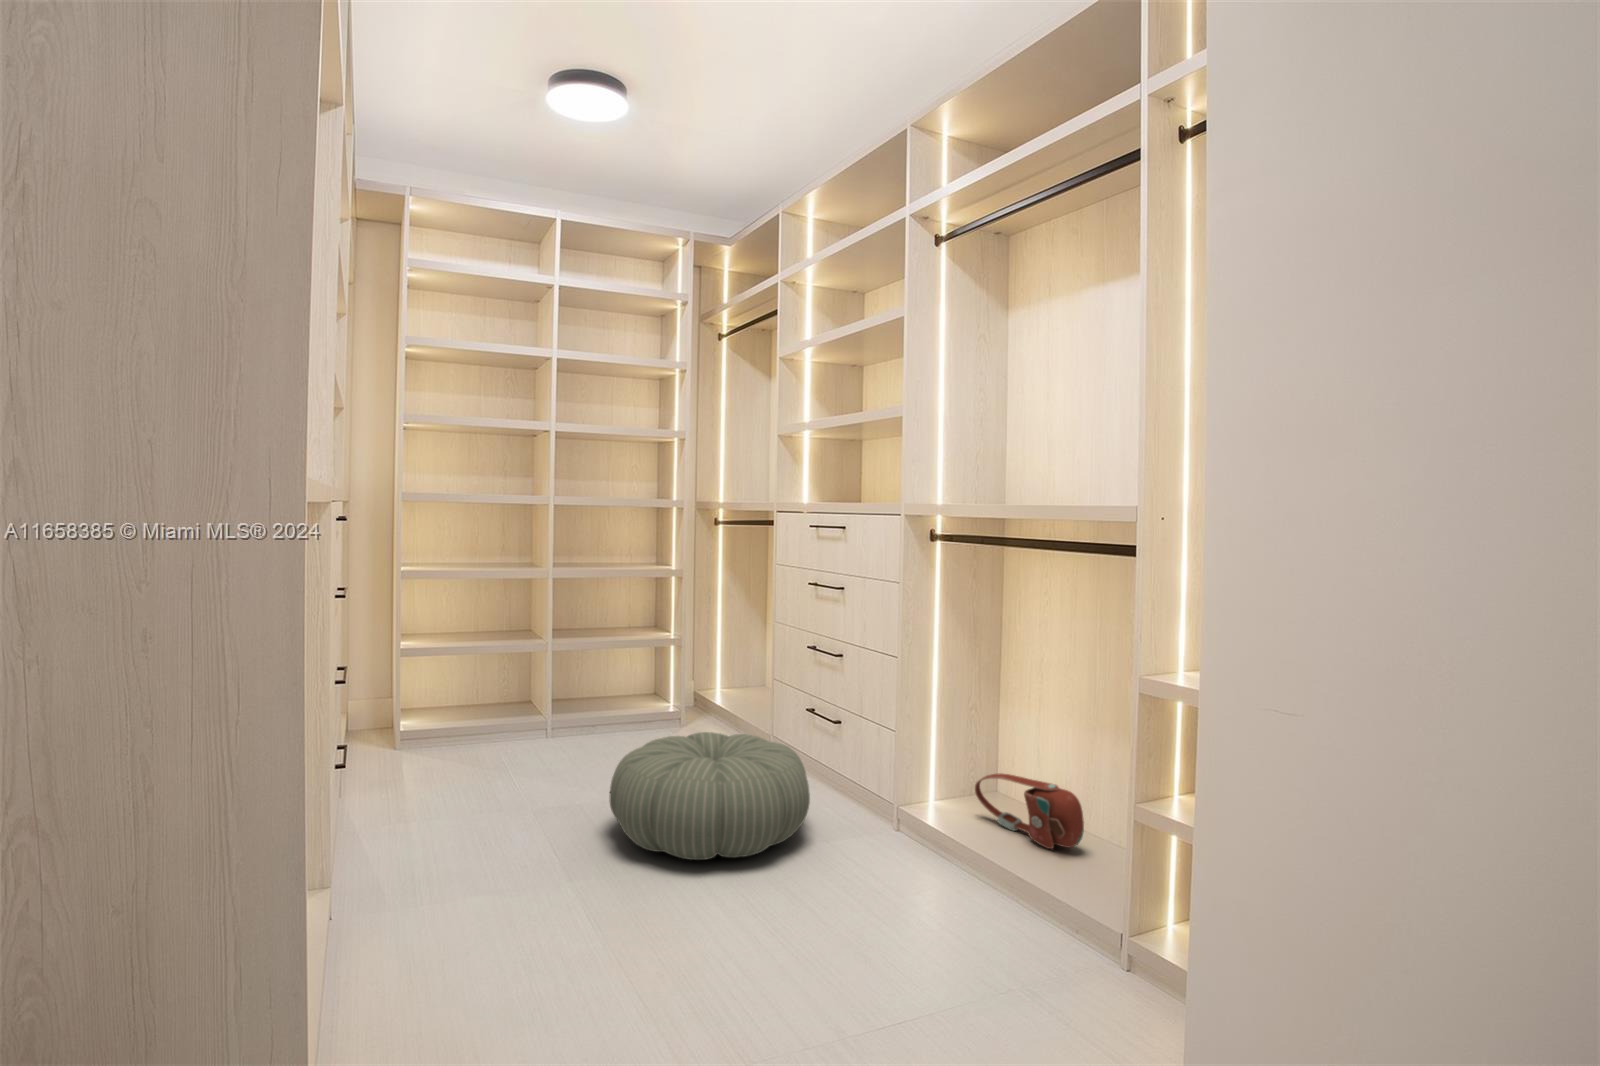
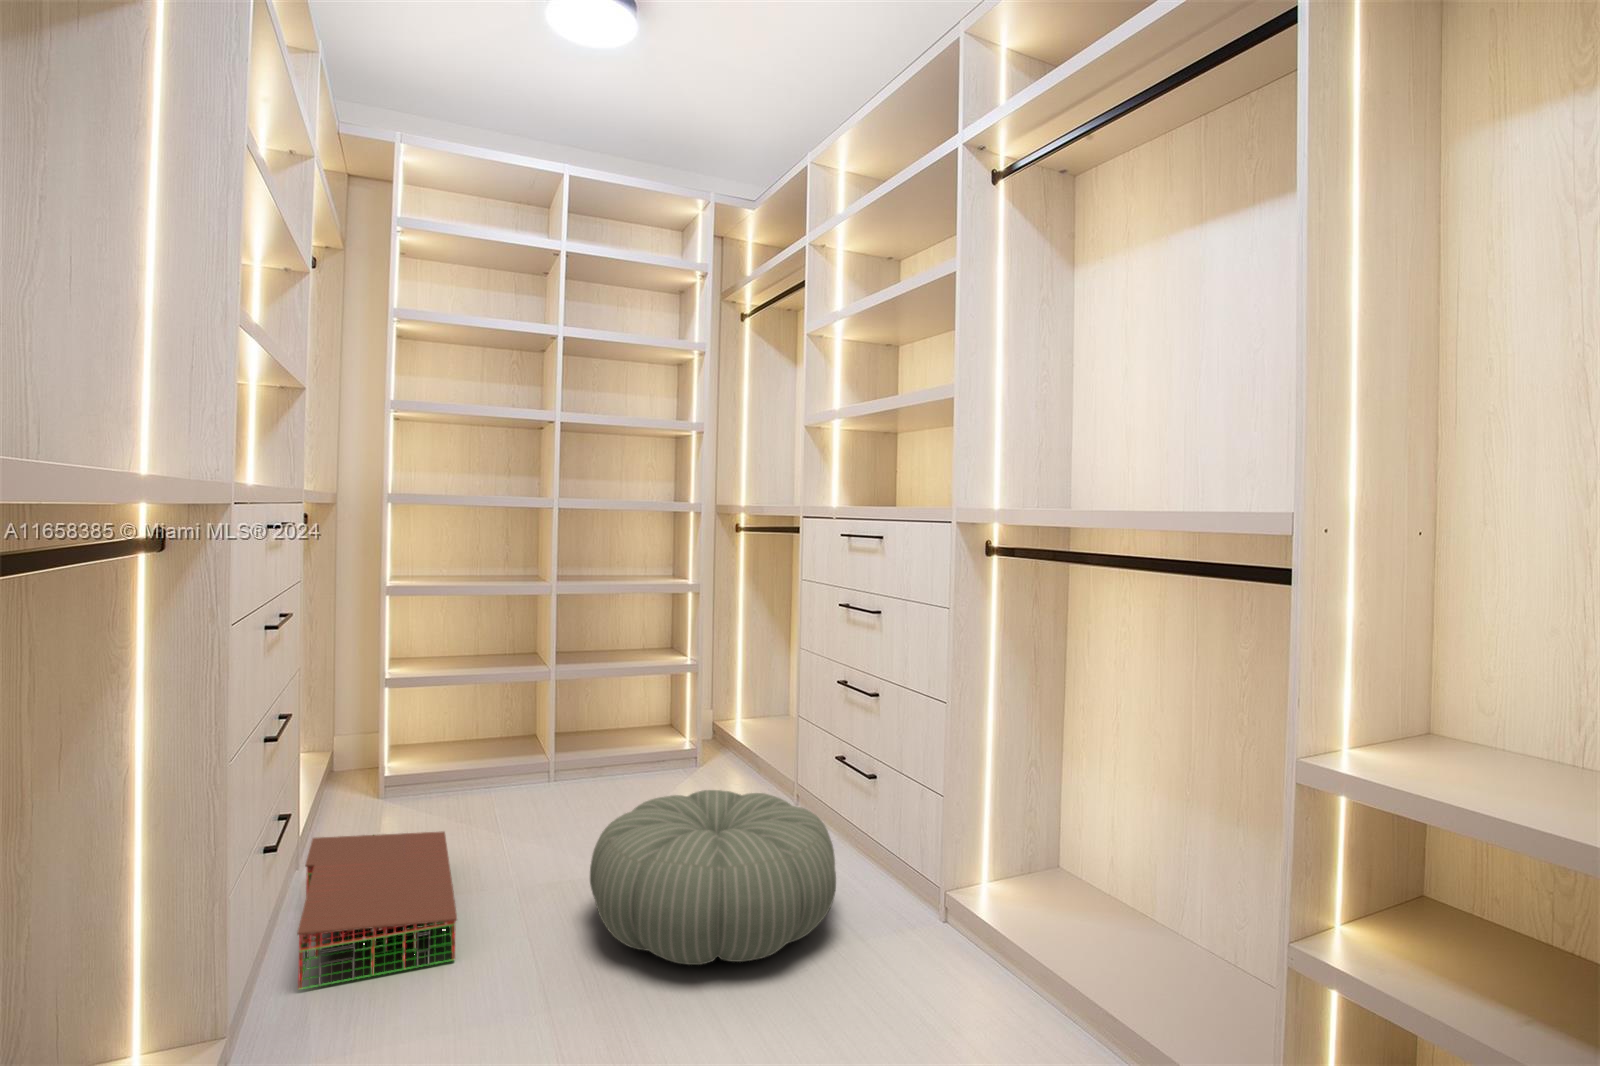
storage bin: none [367,771,507,882] -> present [297,832,457,990]
handbag: present [975,773,1084,849] -> none [1046,856,1193,965]

